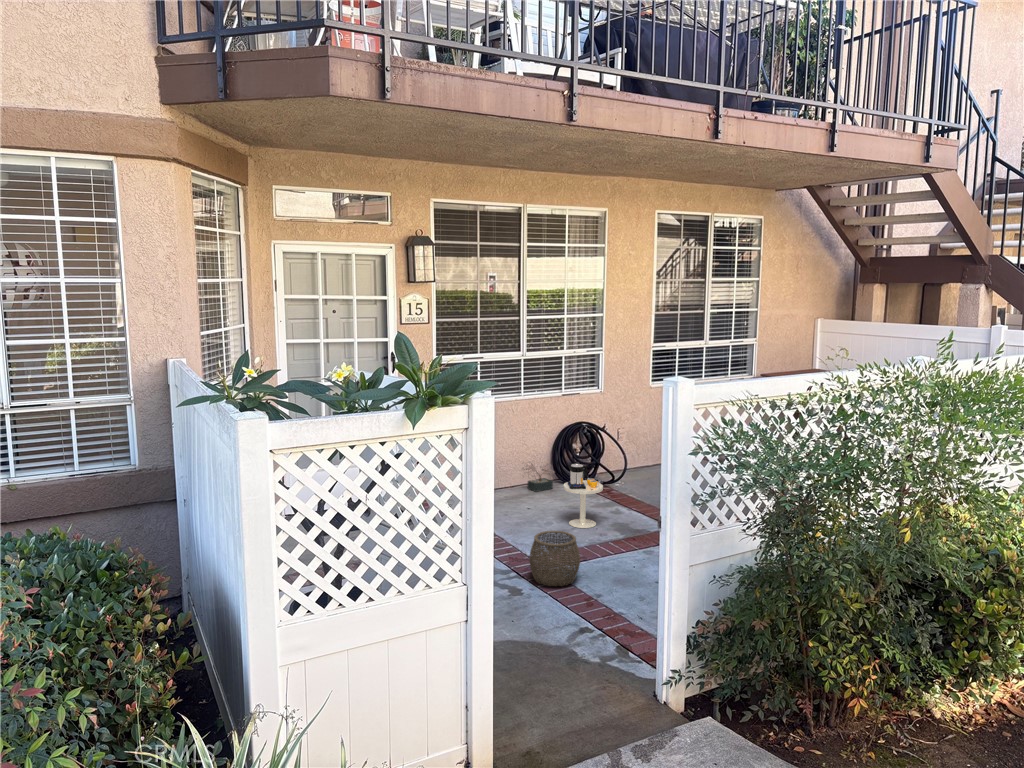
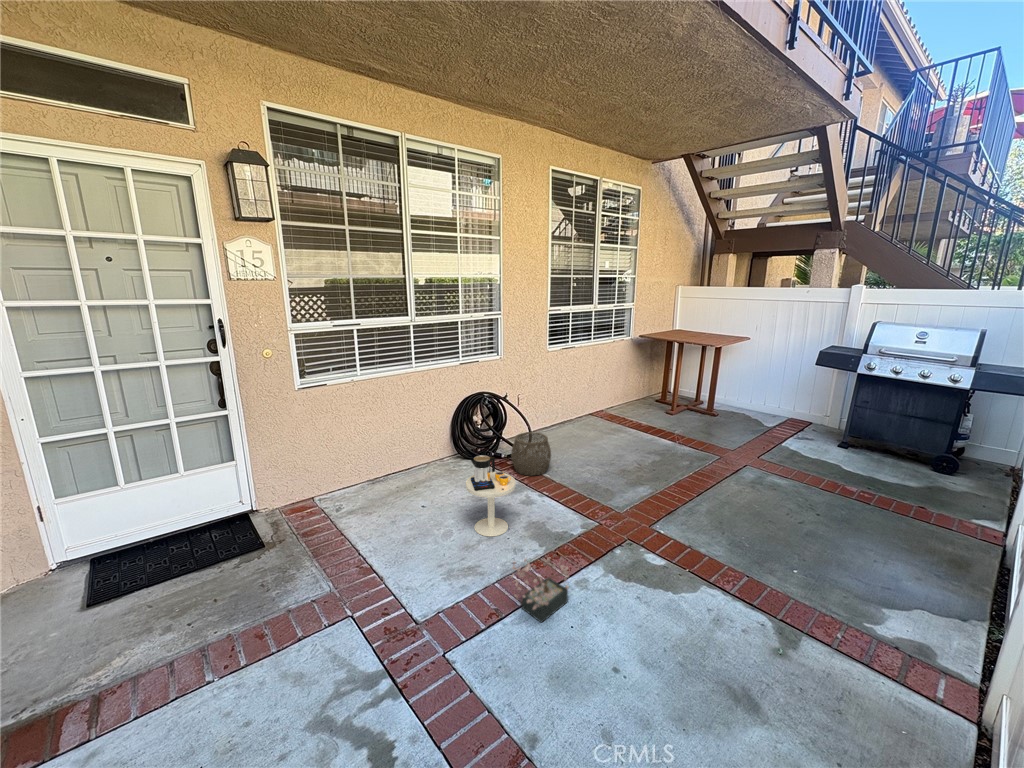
decorative plant: present [522,461,554,492] -> present [511,555,568,622]
woven basket: present [529,531,580,586] -> present [511,432,551,475]

